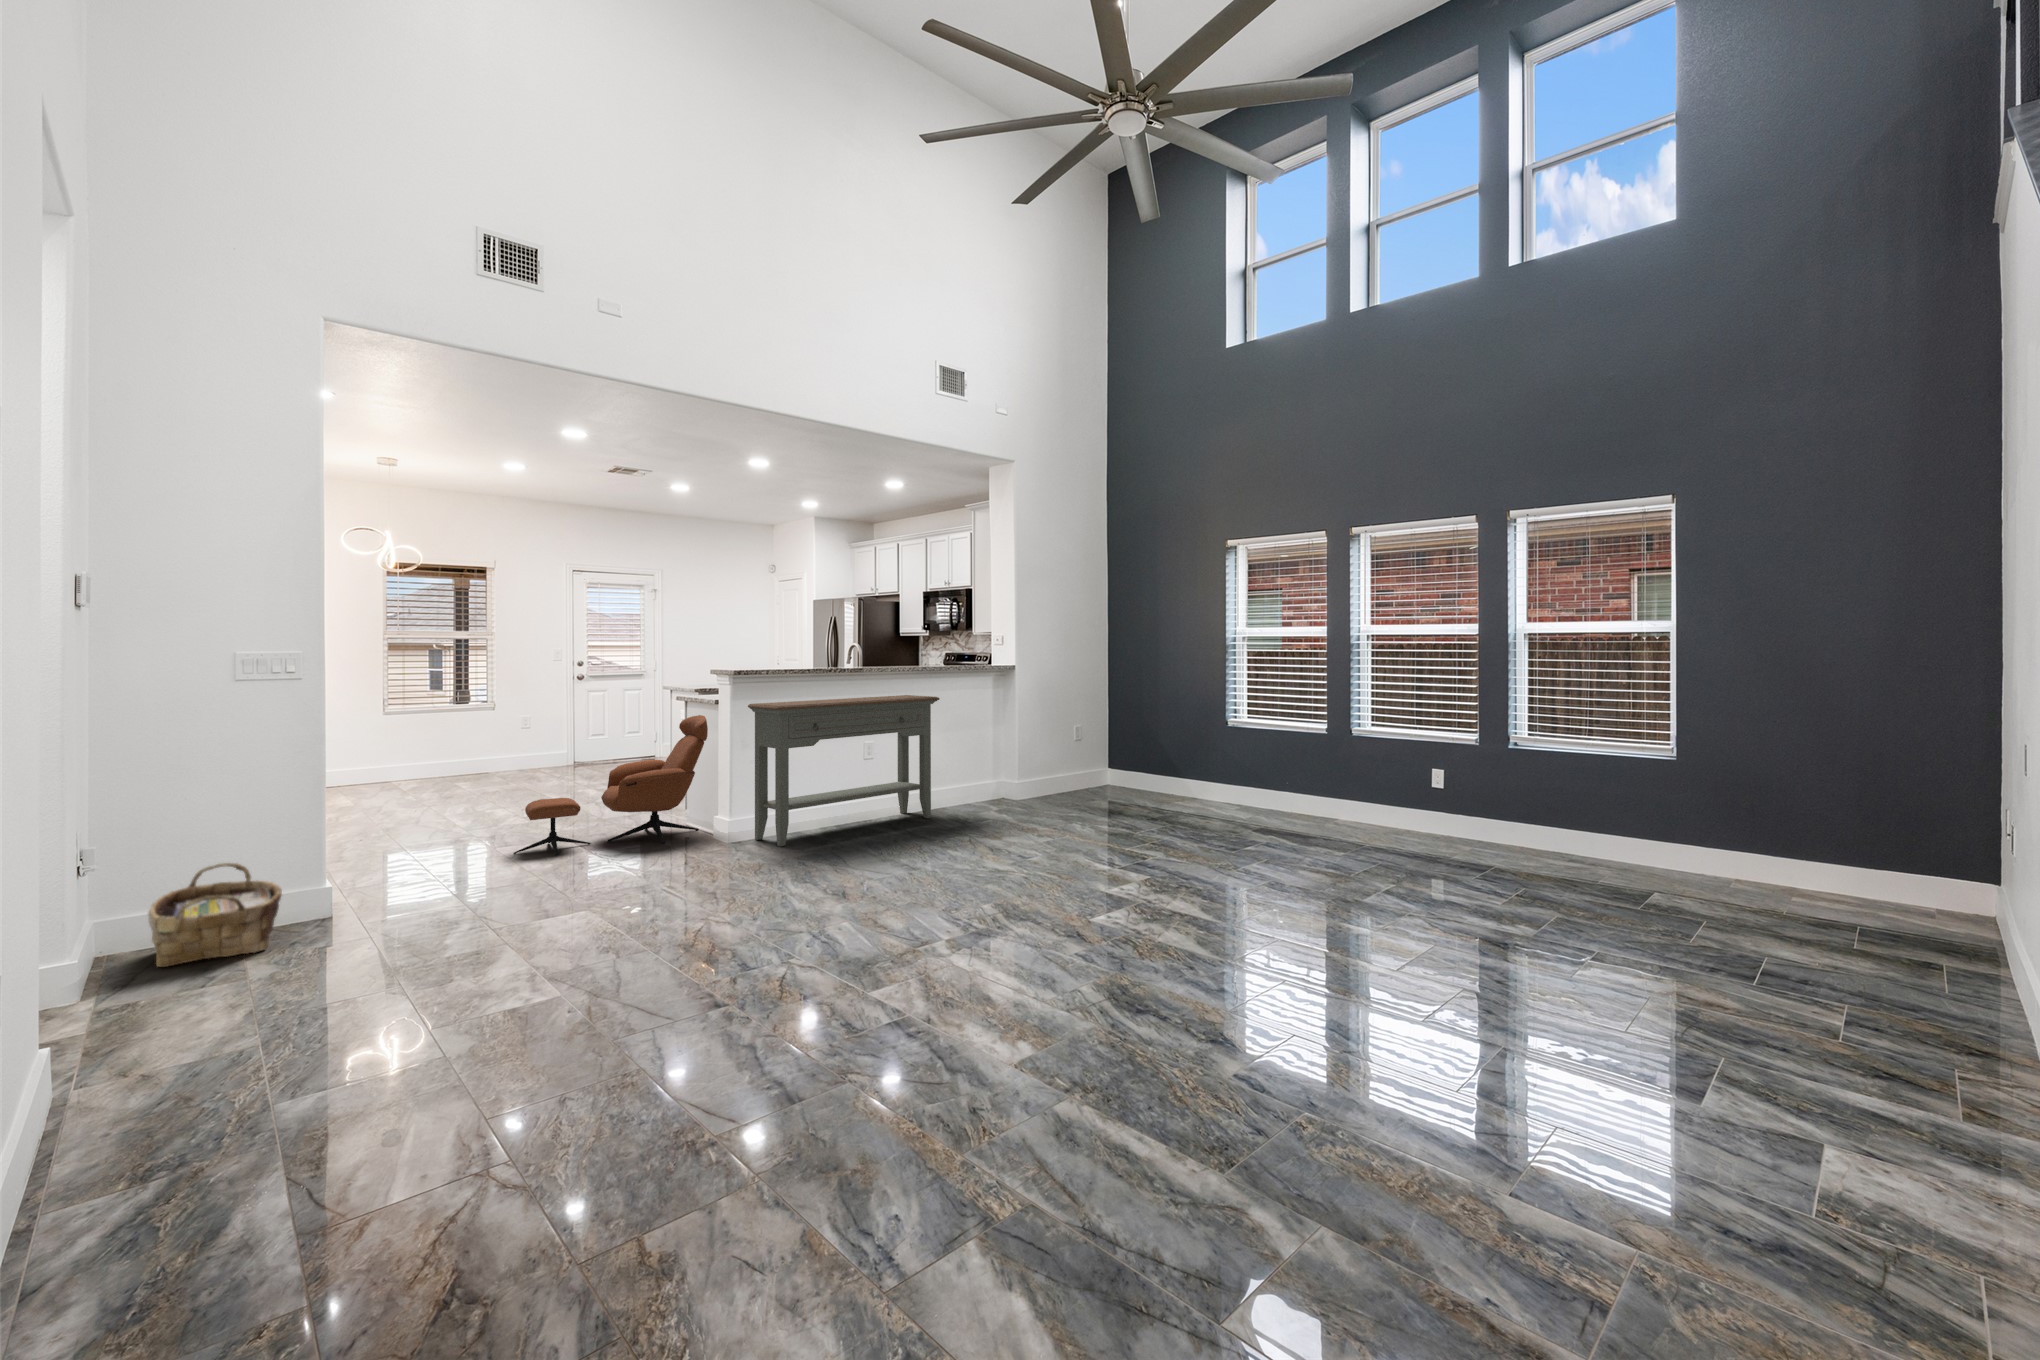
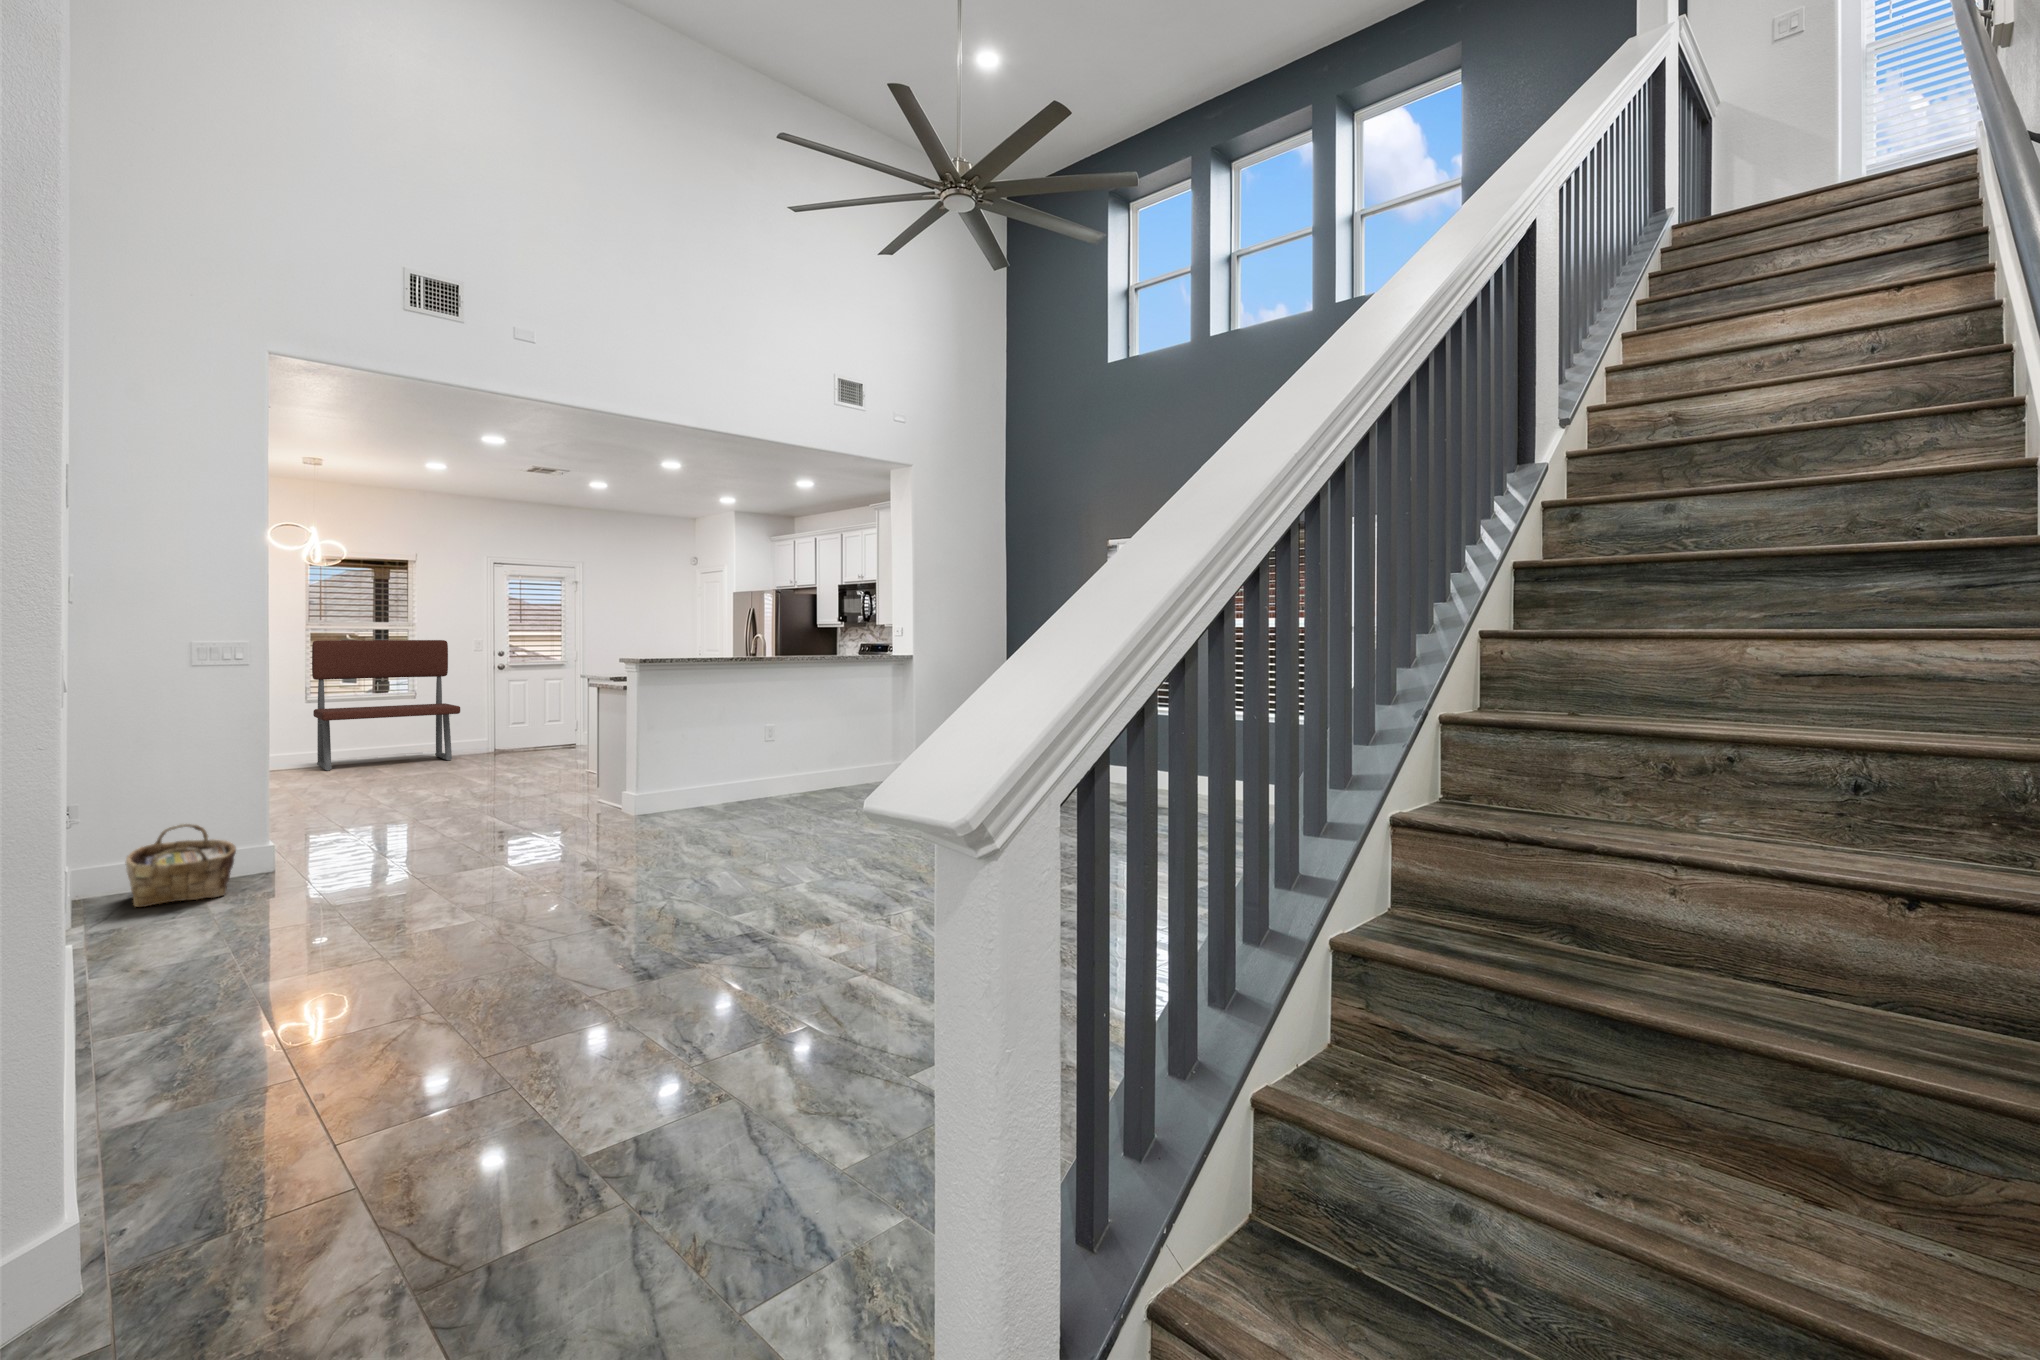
bench: none [392,649,541,784] -> present [312,640,460,771]
console table: present [748,695,939,846] -> none [653,684,836,820]
lounge chair: present [514,715,708,855] -> none [436,702,617,827]

